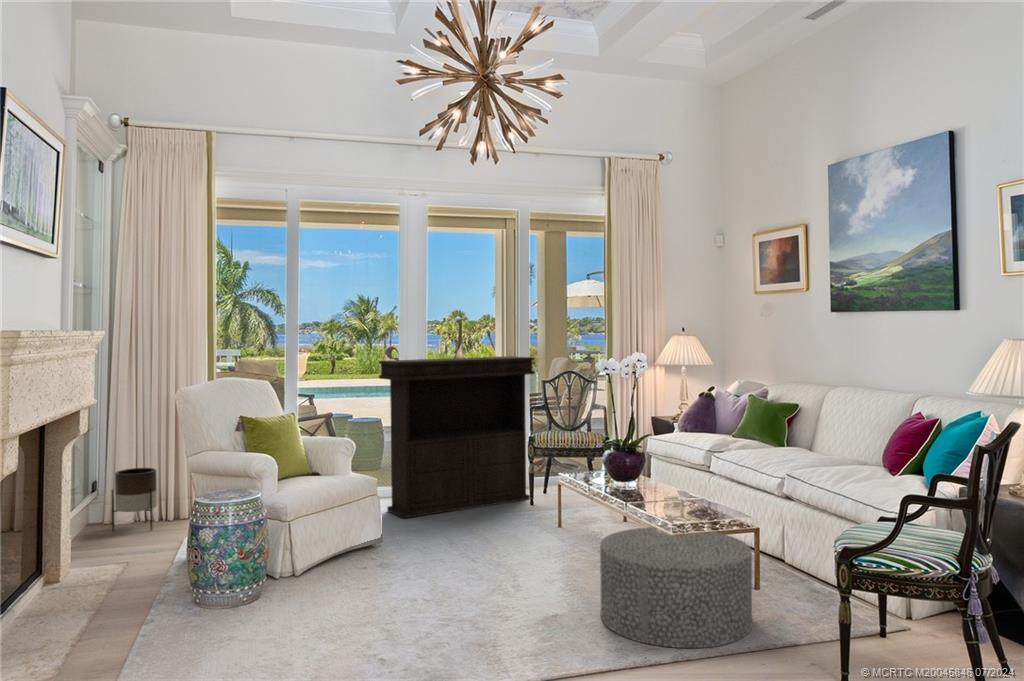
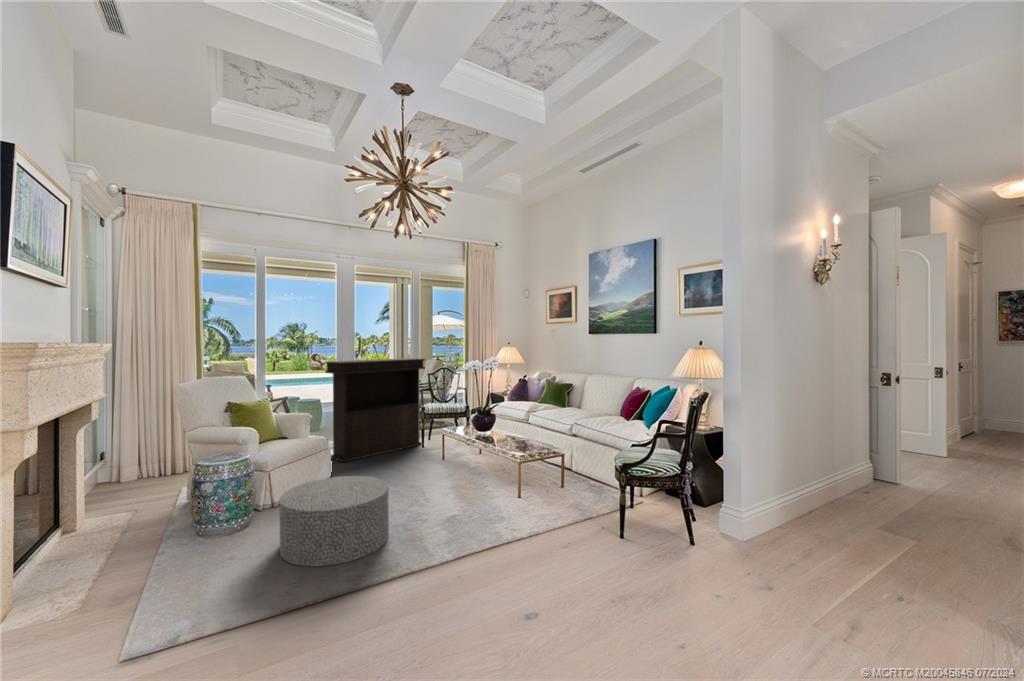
planter: present [112,468,157,531] -> none [118,439,157,487]
ottoman: present [600,527,752,648] -> present [279,476,389,566]

